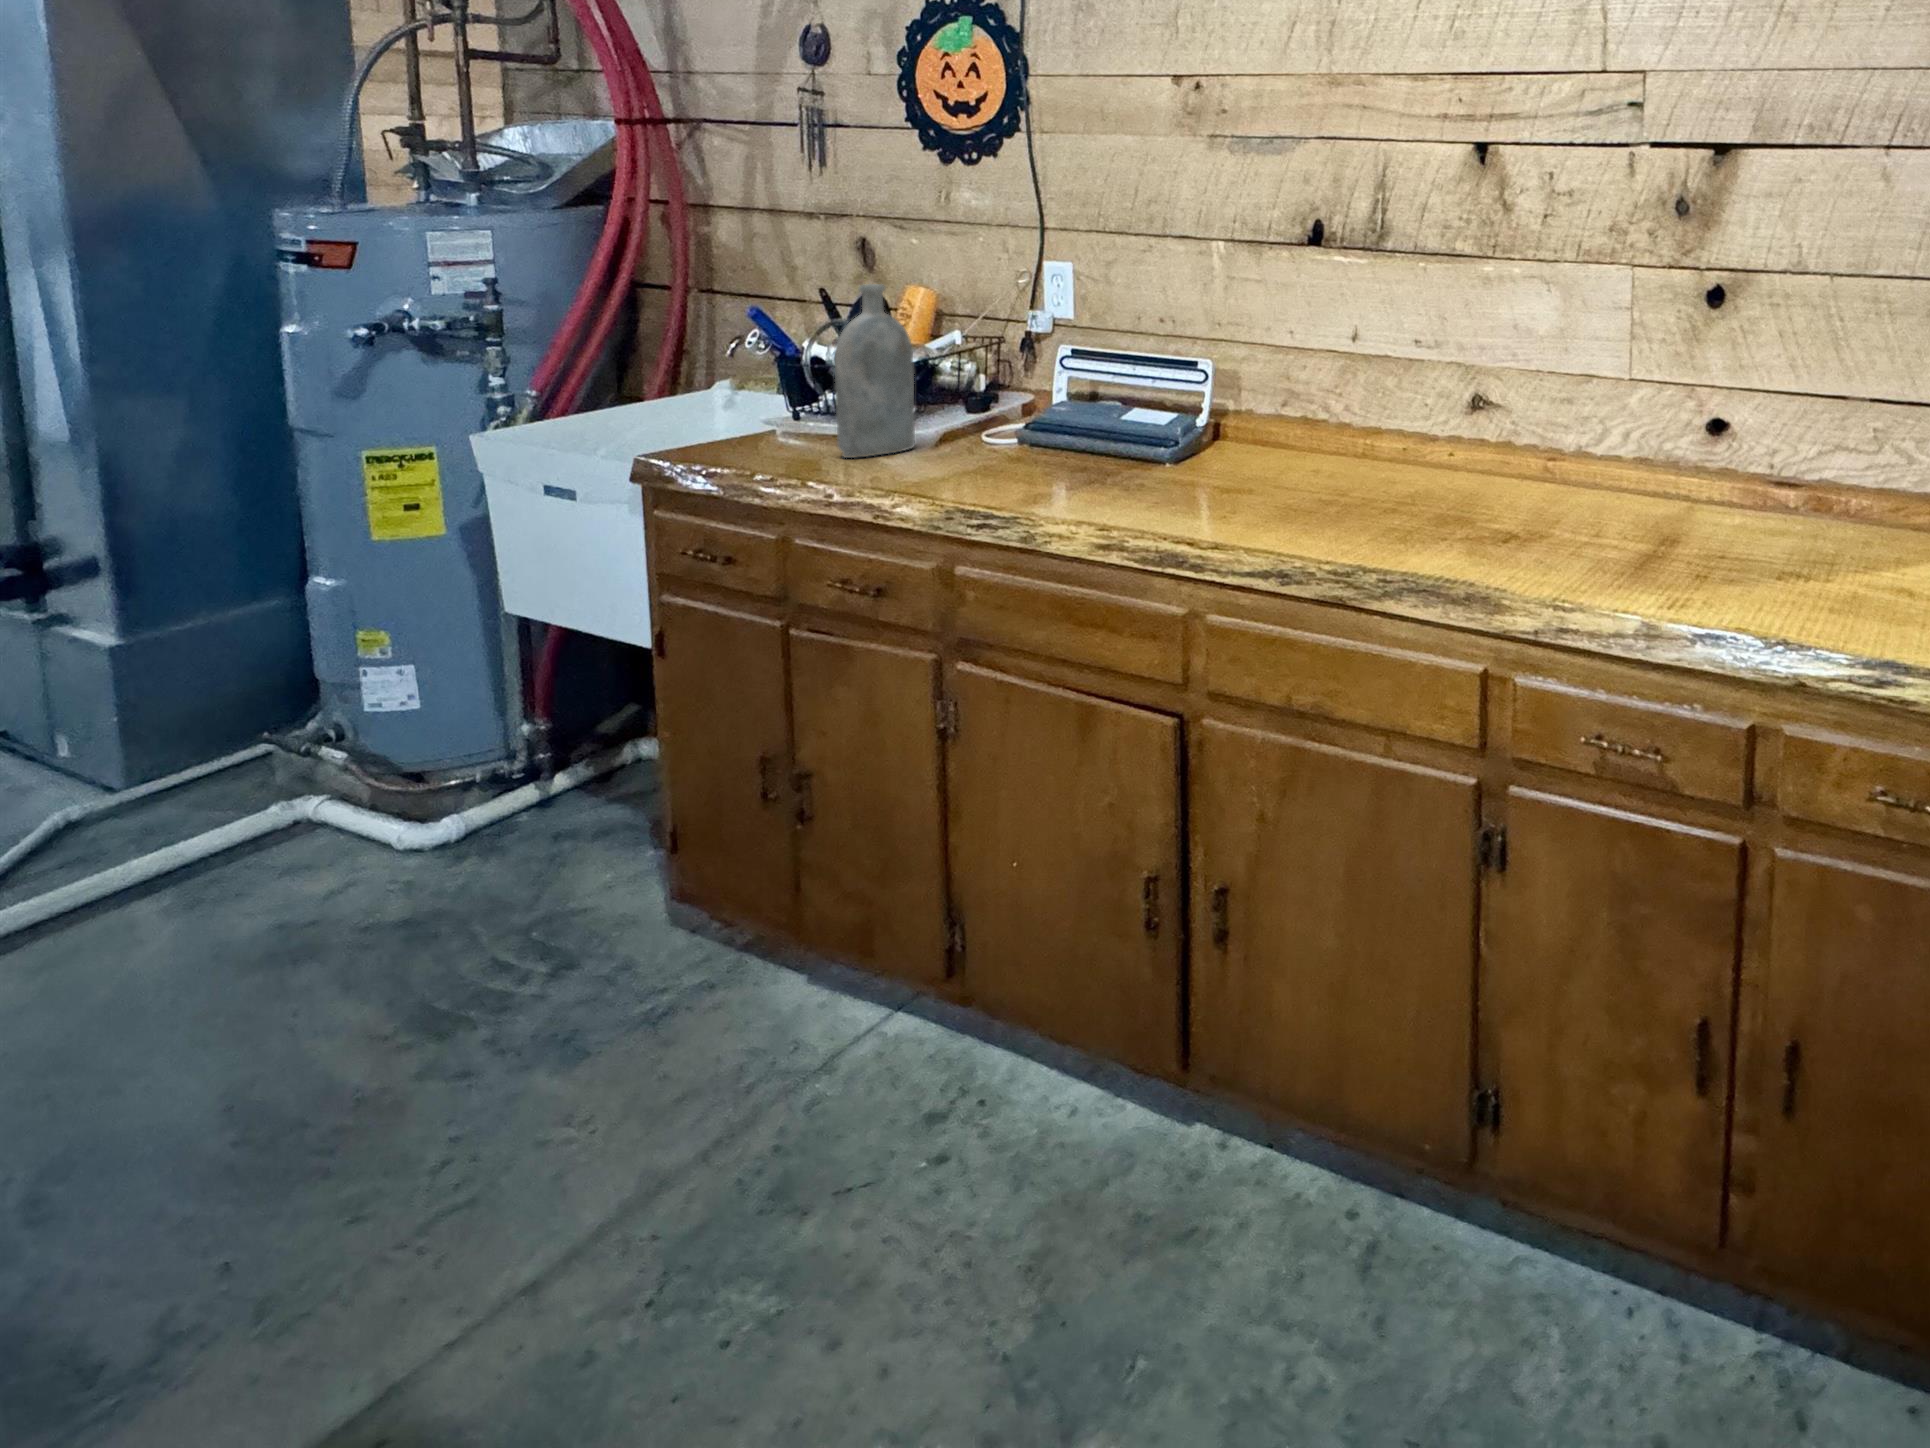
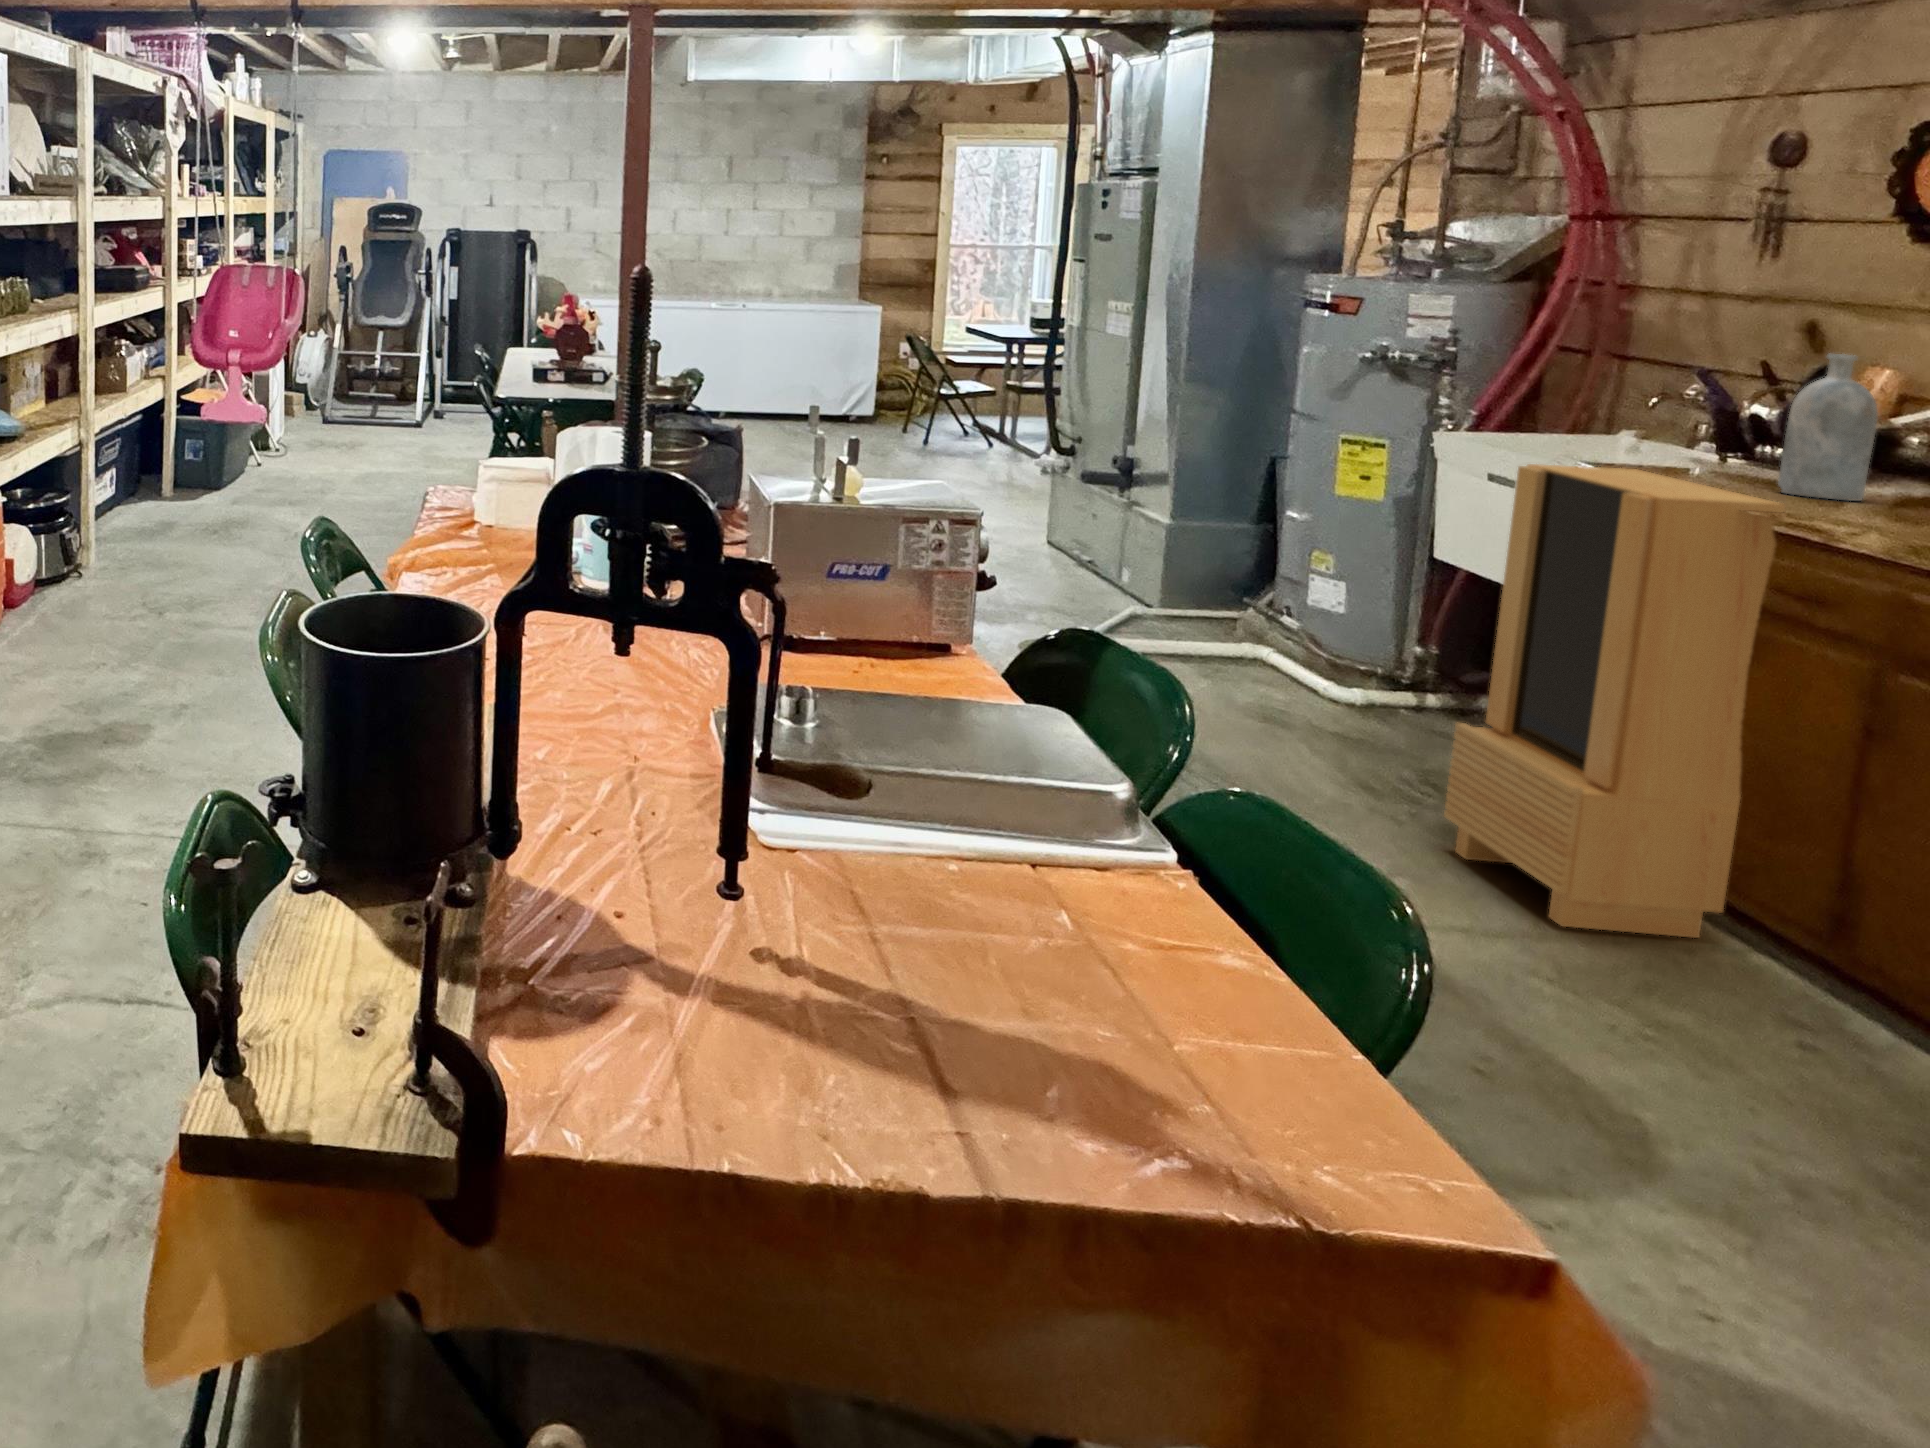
storage cabinet: none [501,465,856,1168] -> present [1444,464,1785,938]

